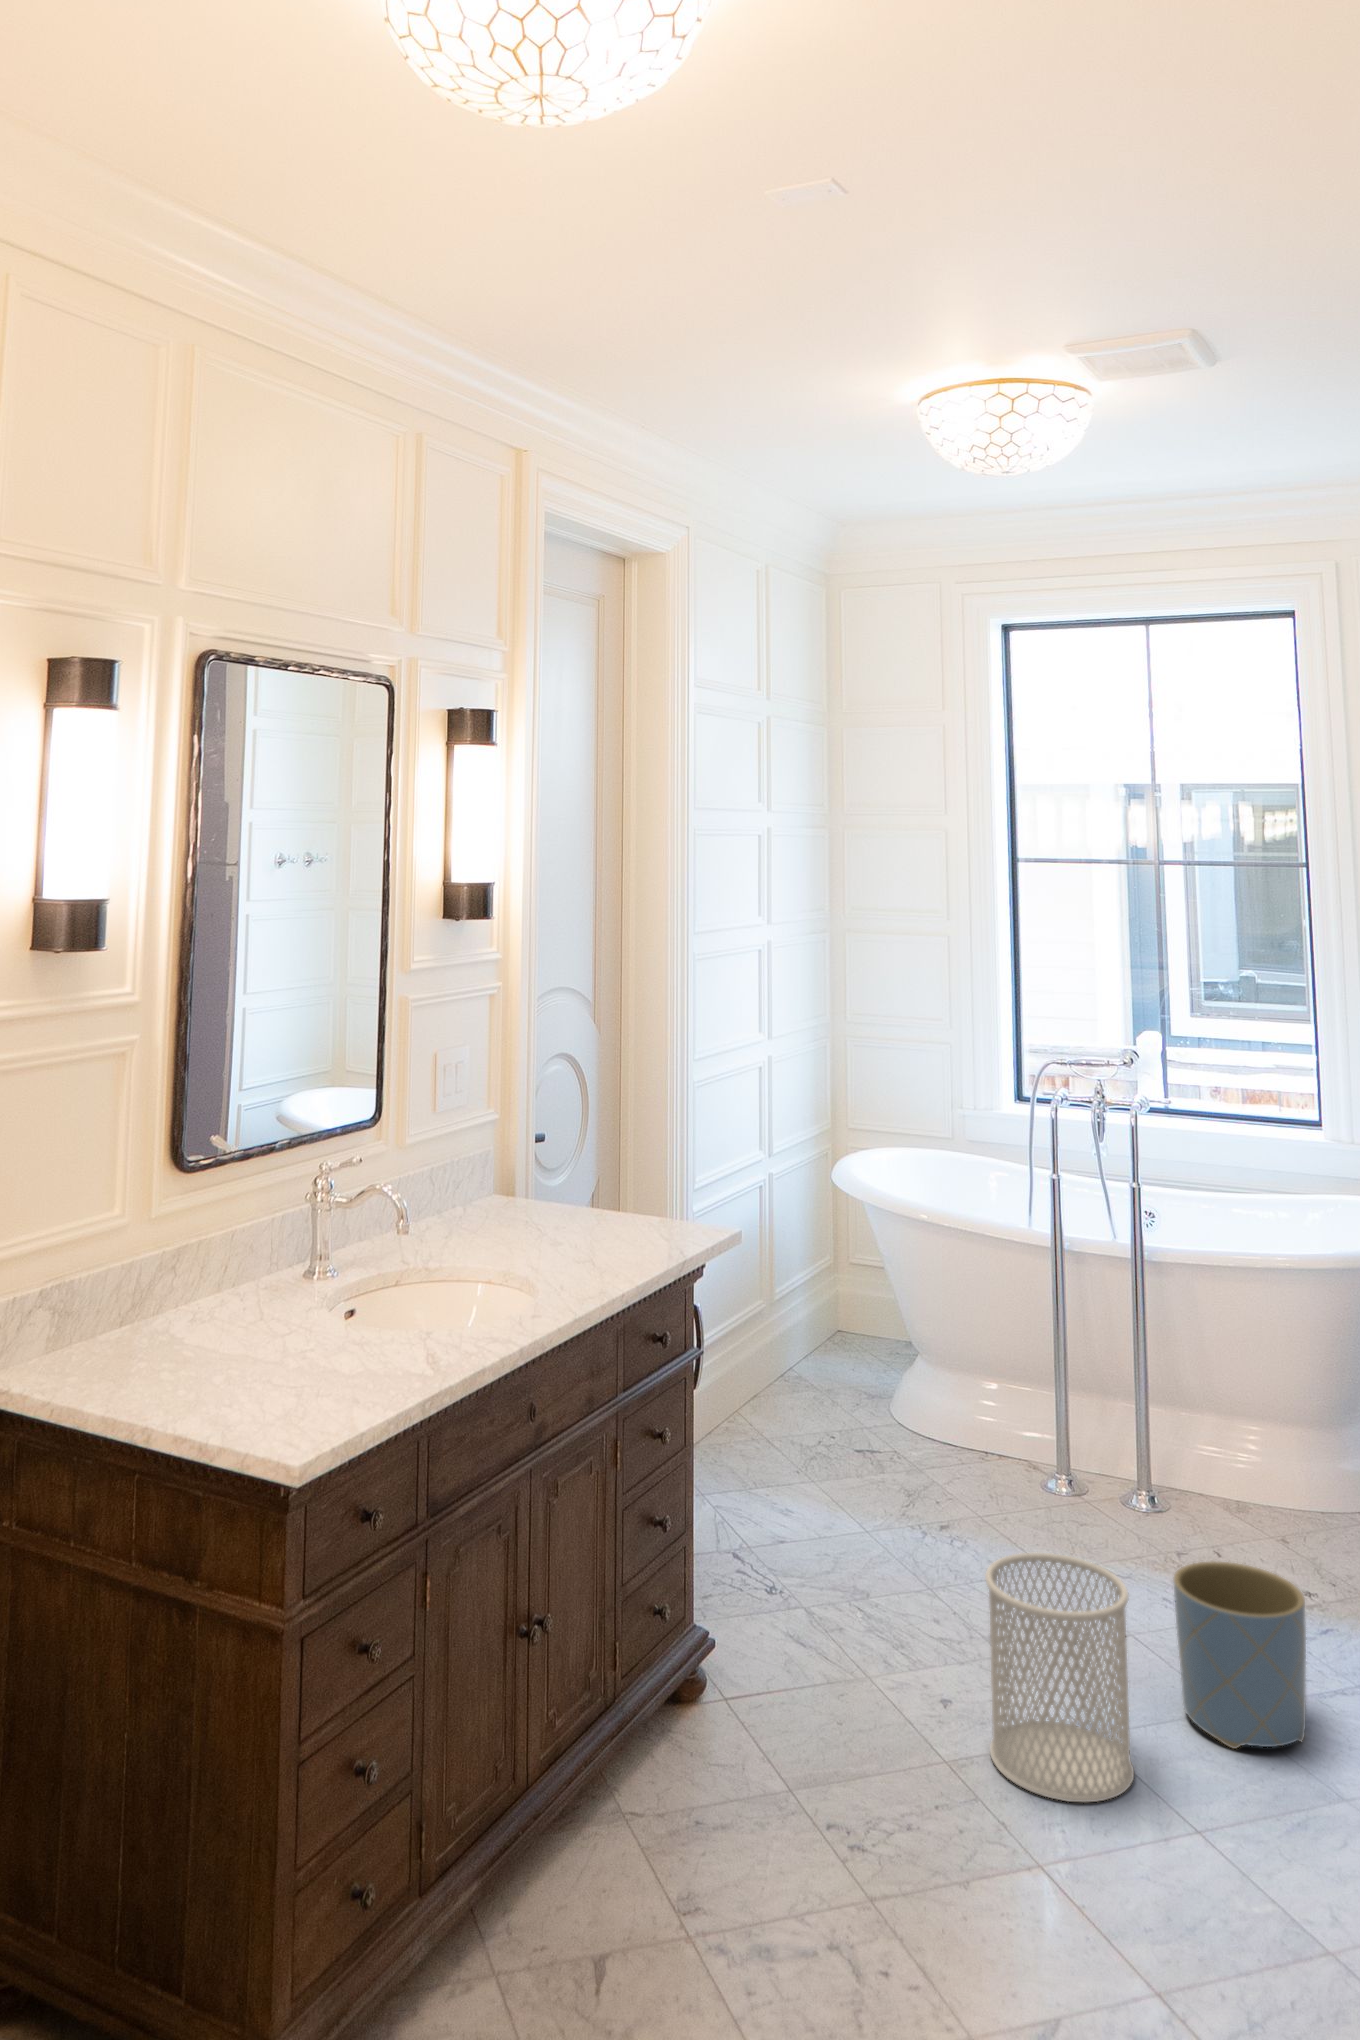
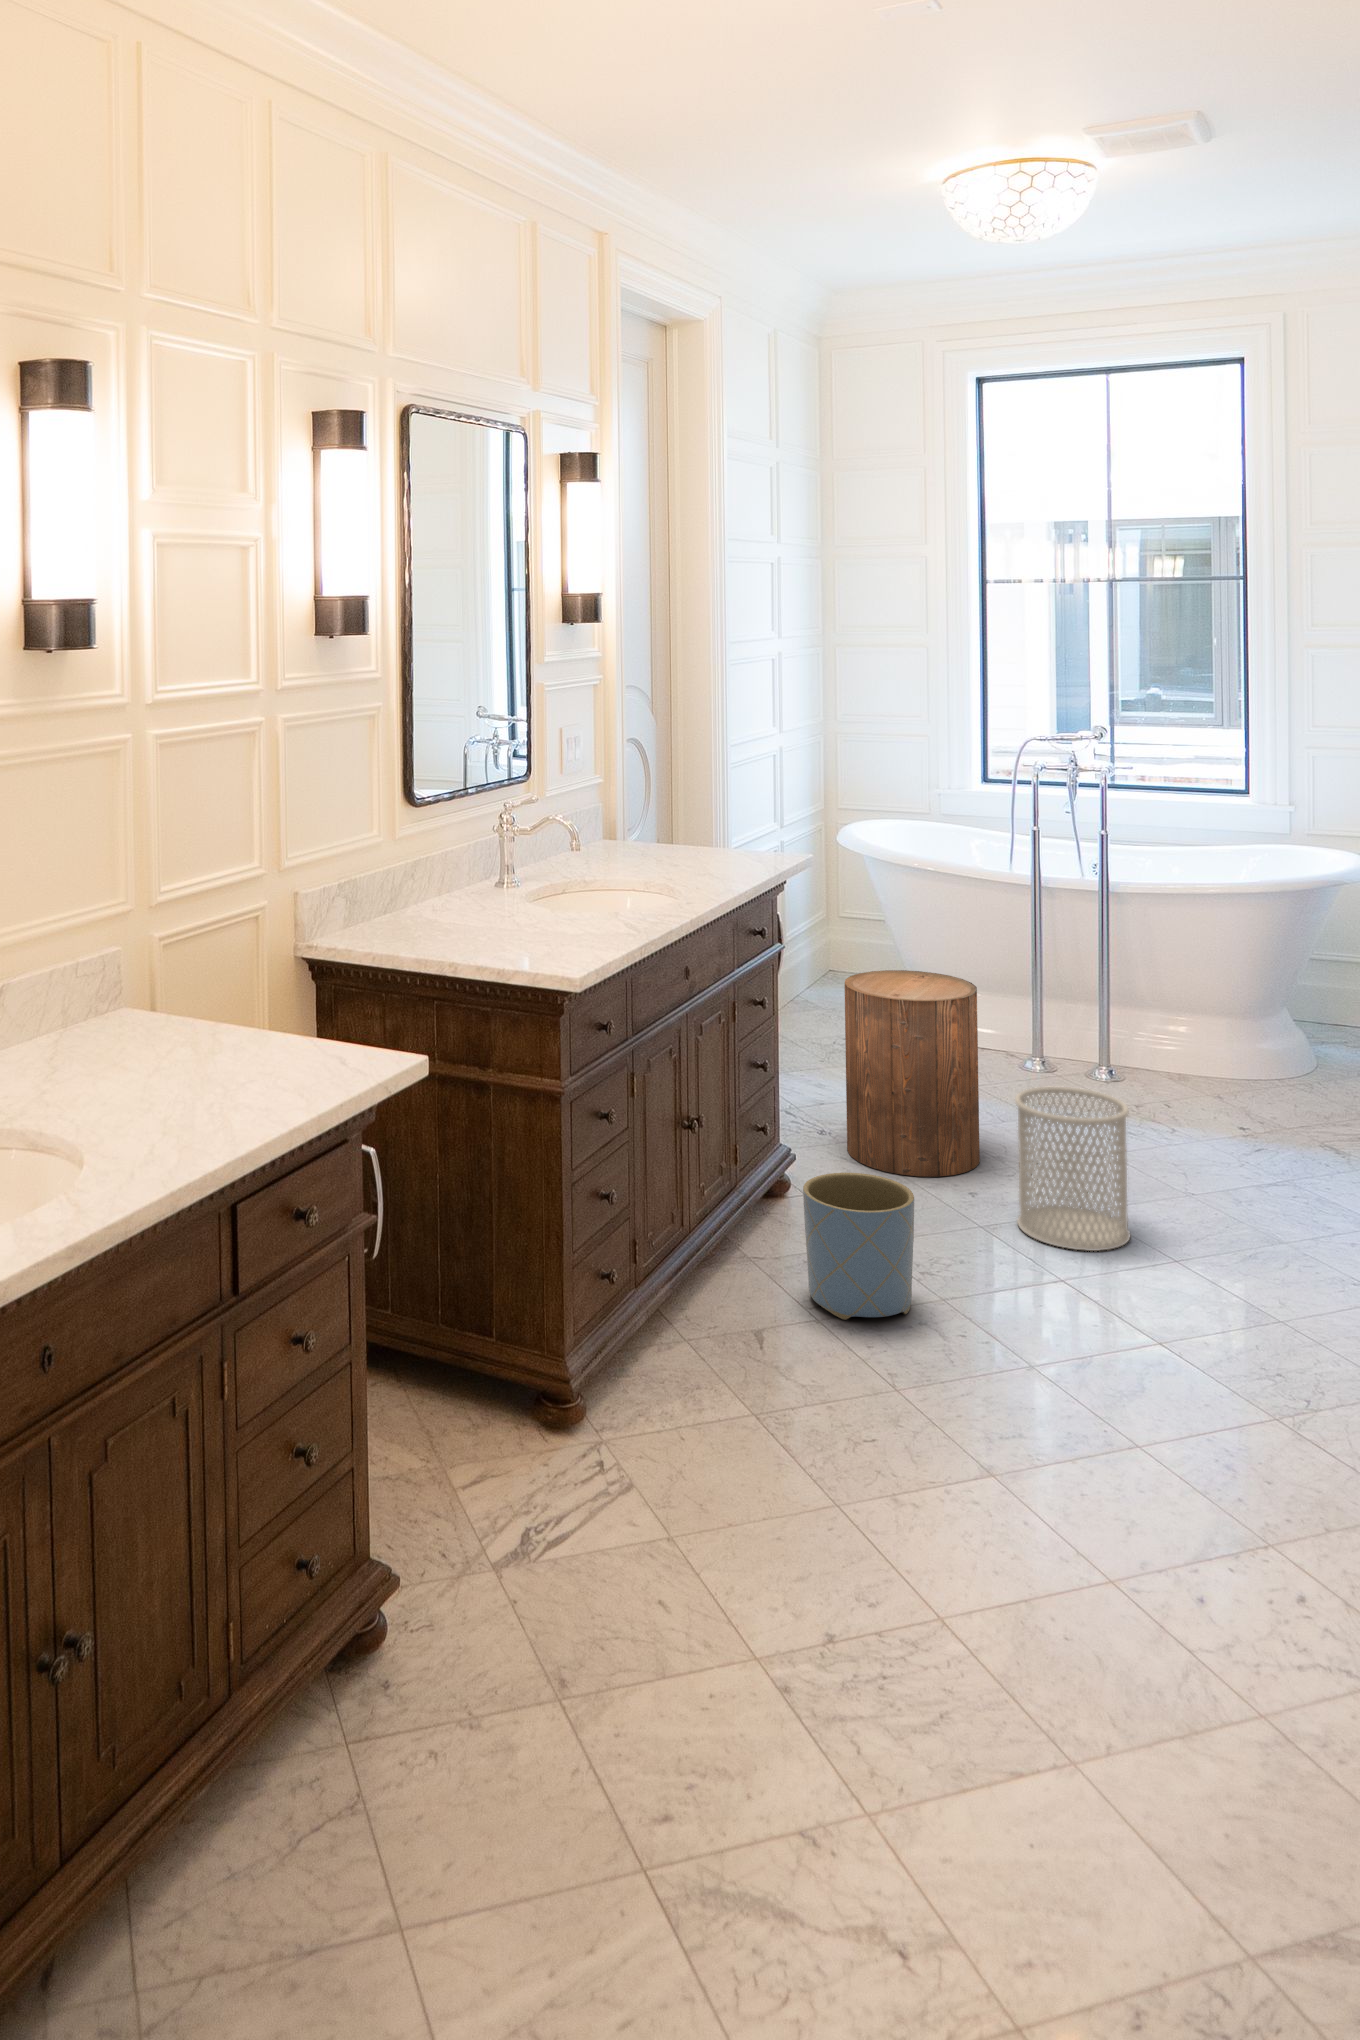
stool: none [794,1368,962,1663] -> present [845,970,980,1177]
planter: present [1174,1561,1306,1749] -> present [803,1173,914,1320]

